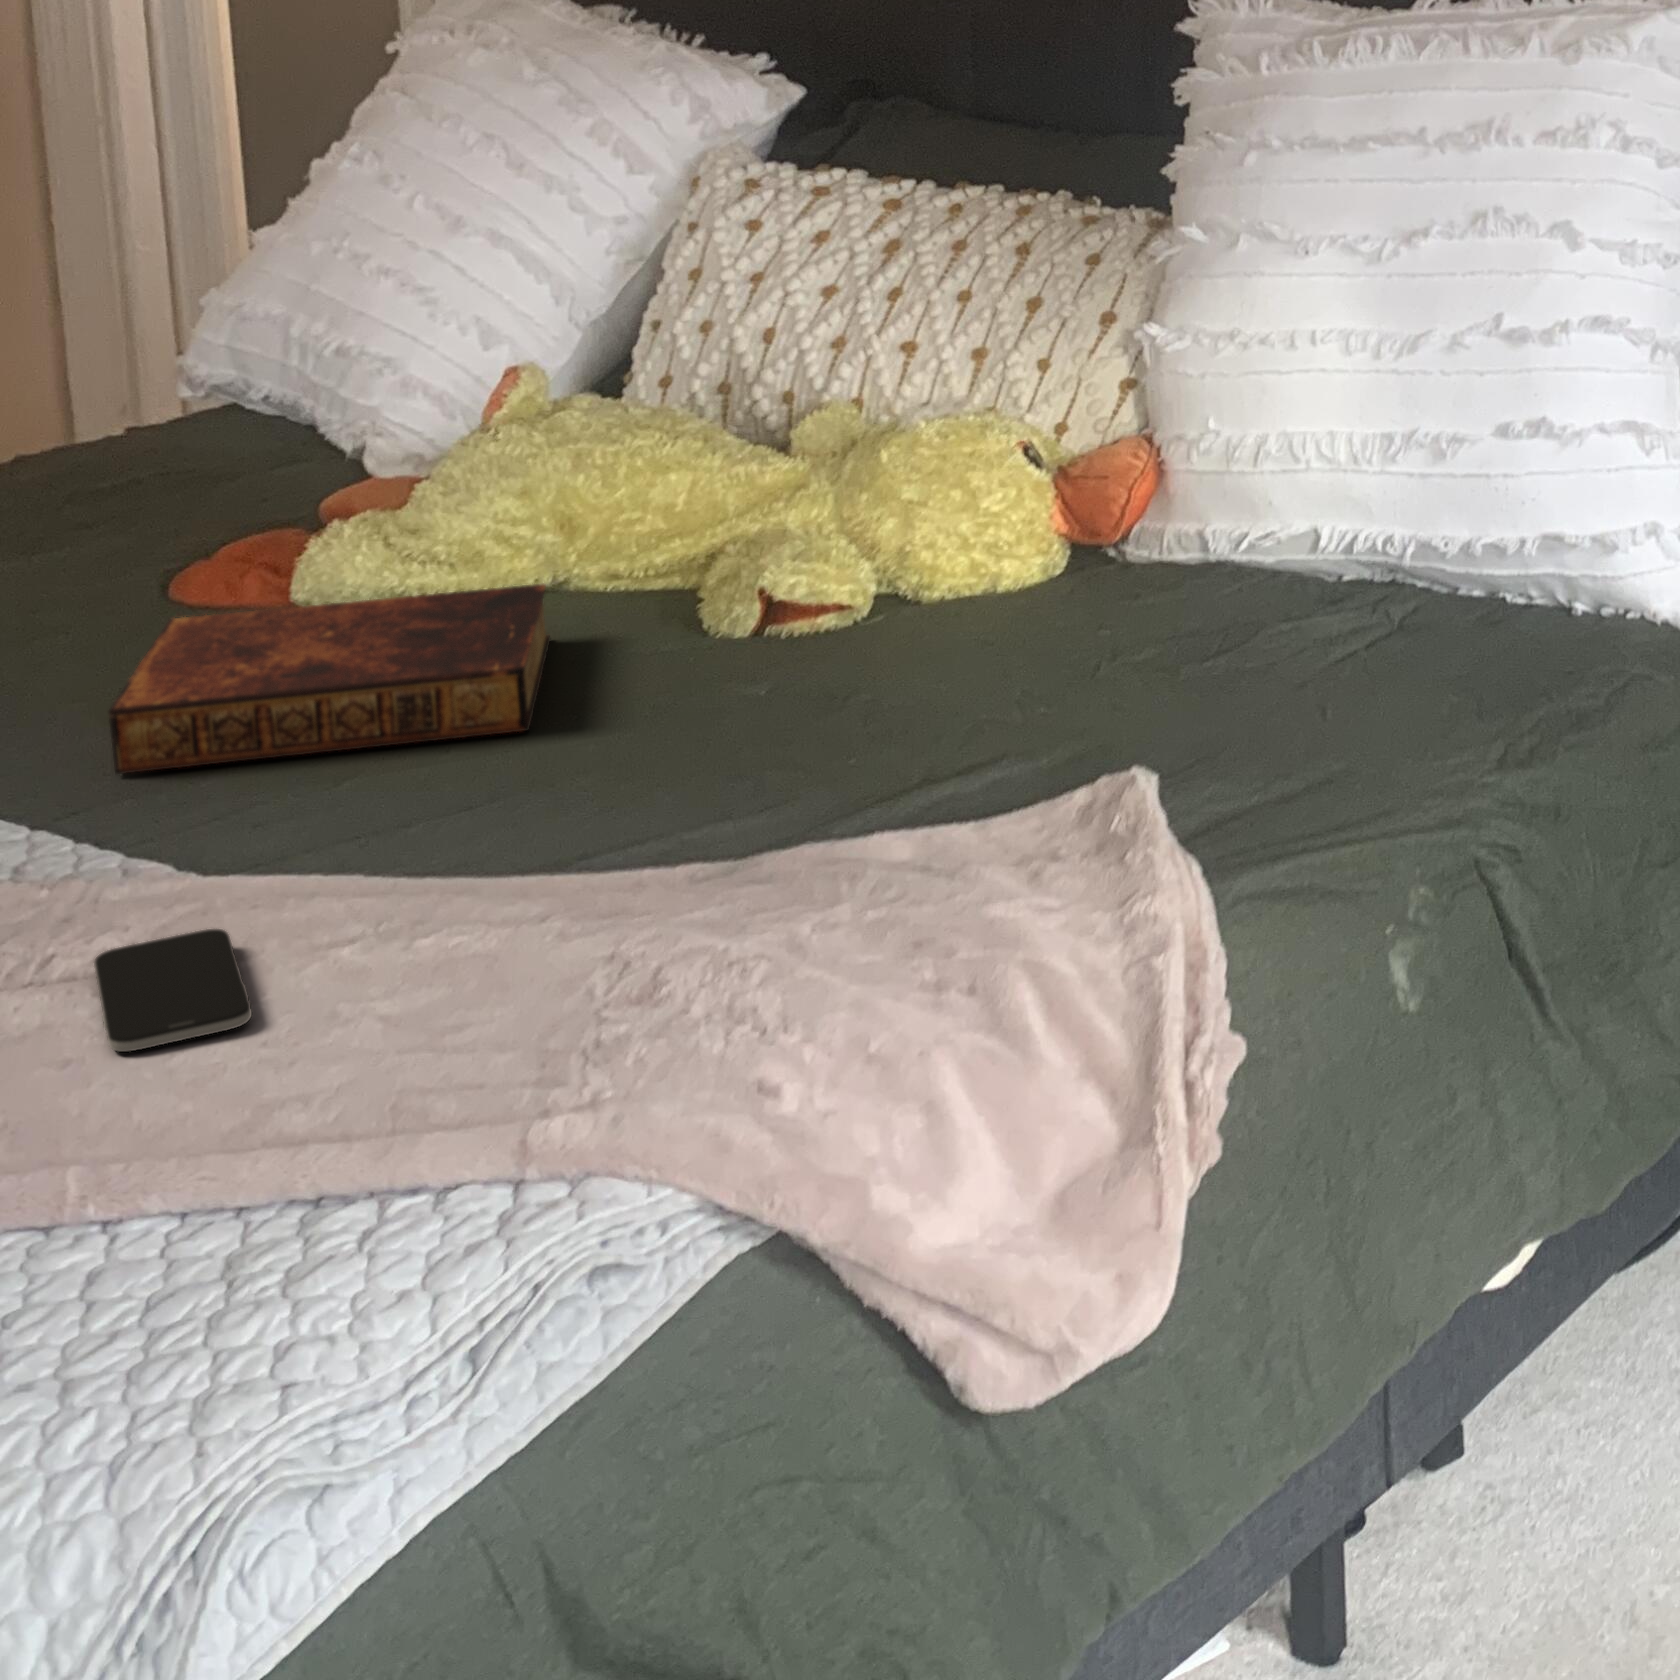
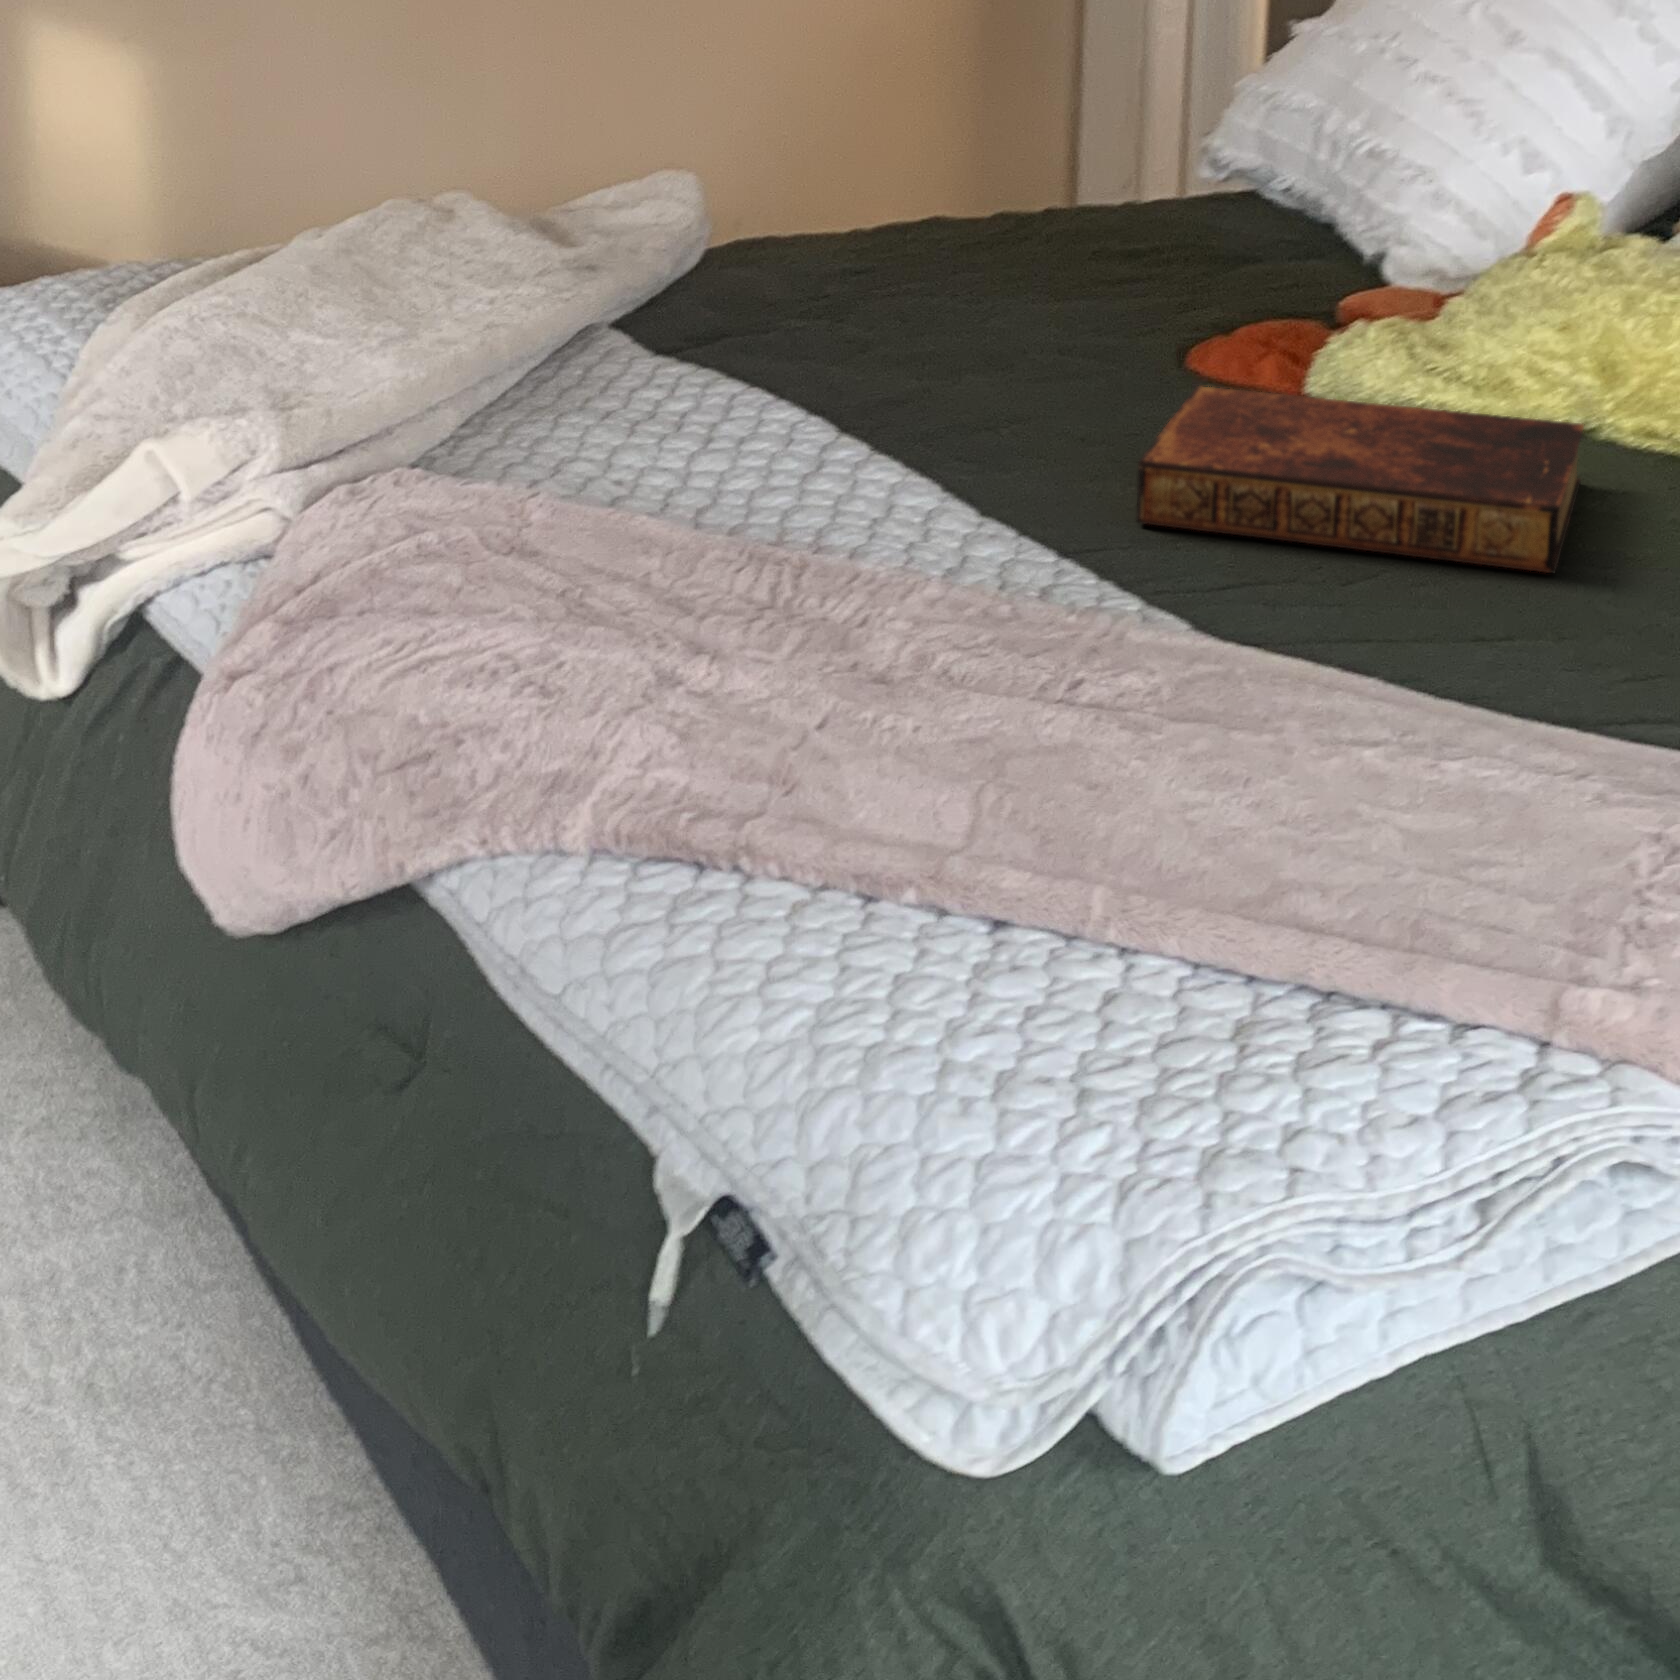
smartphone: present [94,929,252,1052] -> none [1122,689,1270,798]

